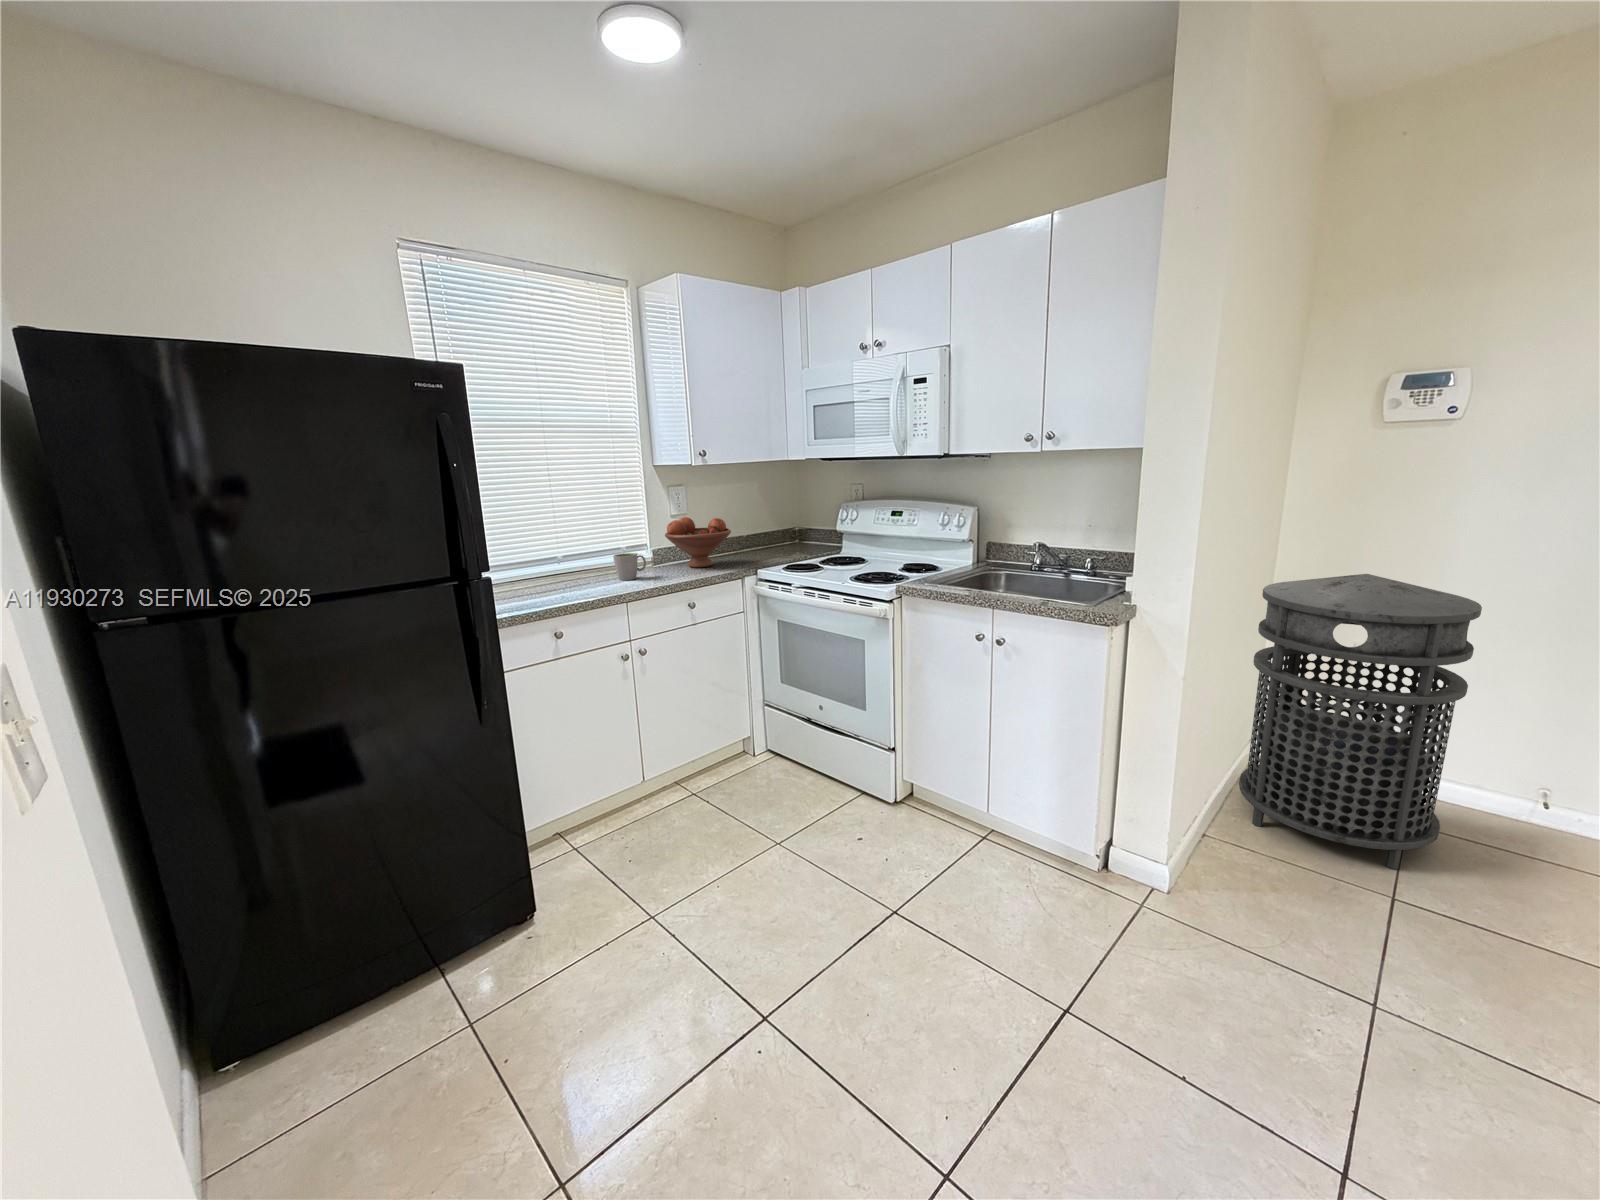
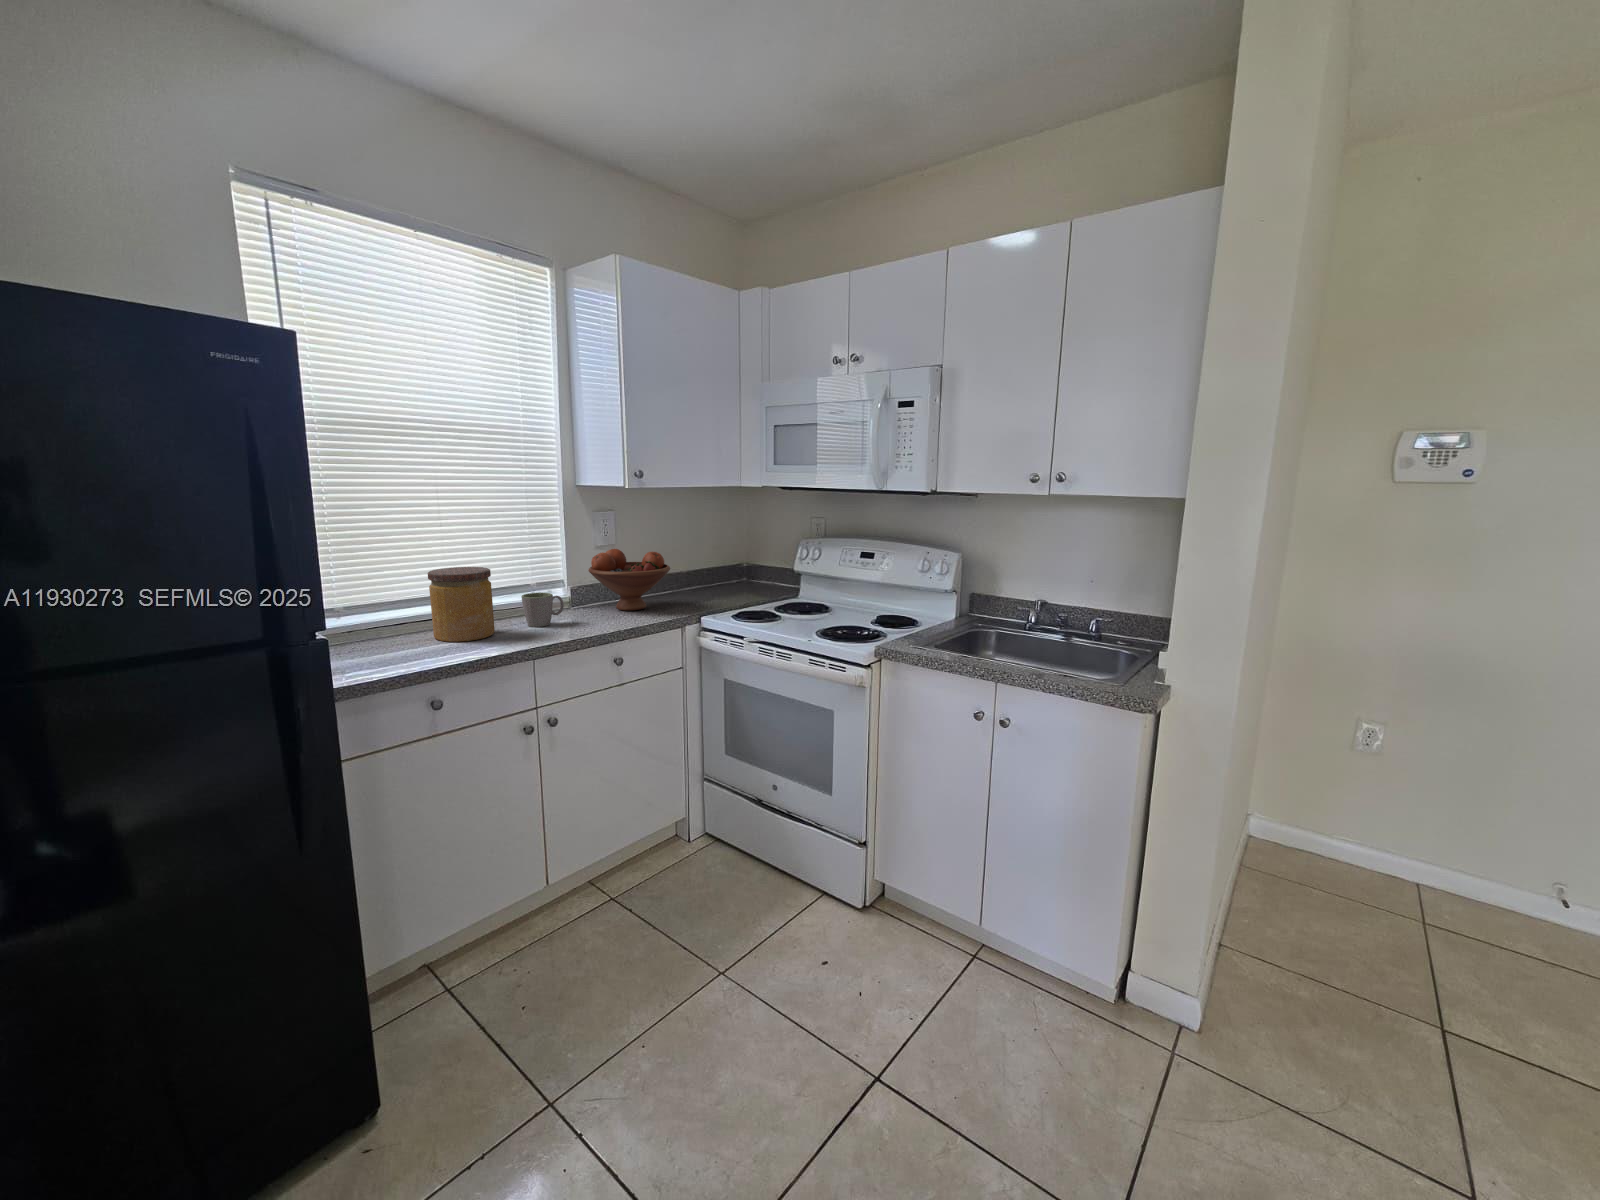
jar: none [543,533,594,591] -> present [428,567,495,642]
trash can: present [1239,574,1482,869] -> none [1249,651,1532,992]

